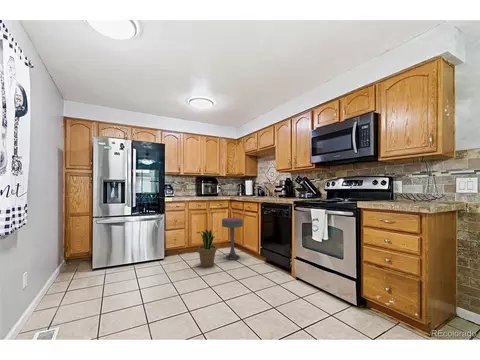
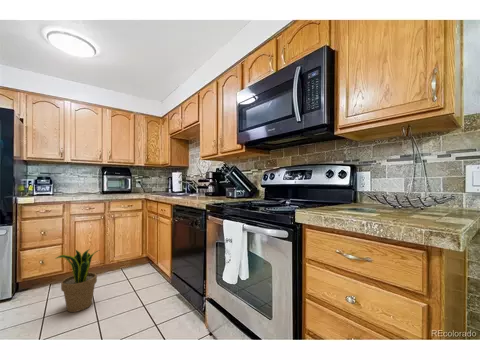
bar stool: present [222,218,243,260] -> none [116,226,150,290]

